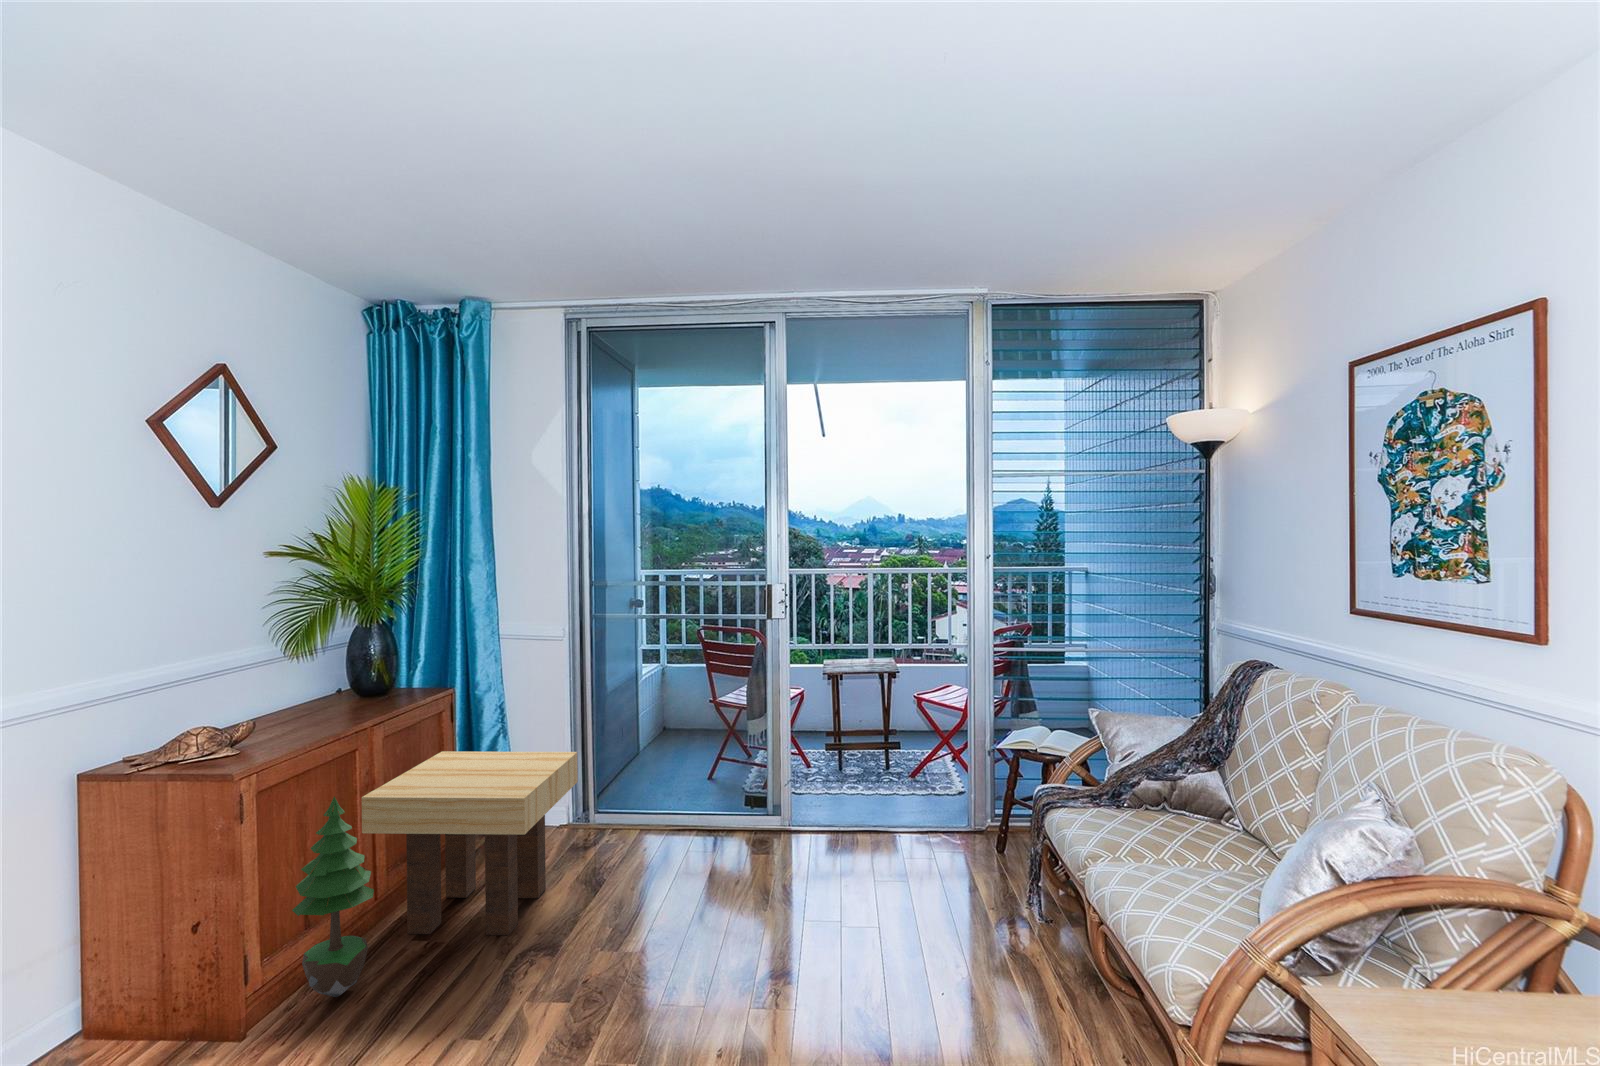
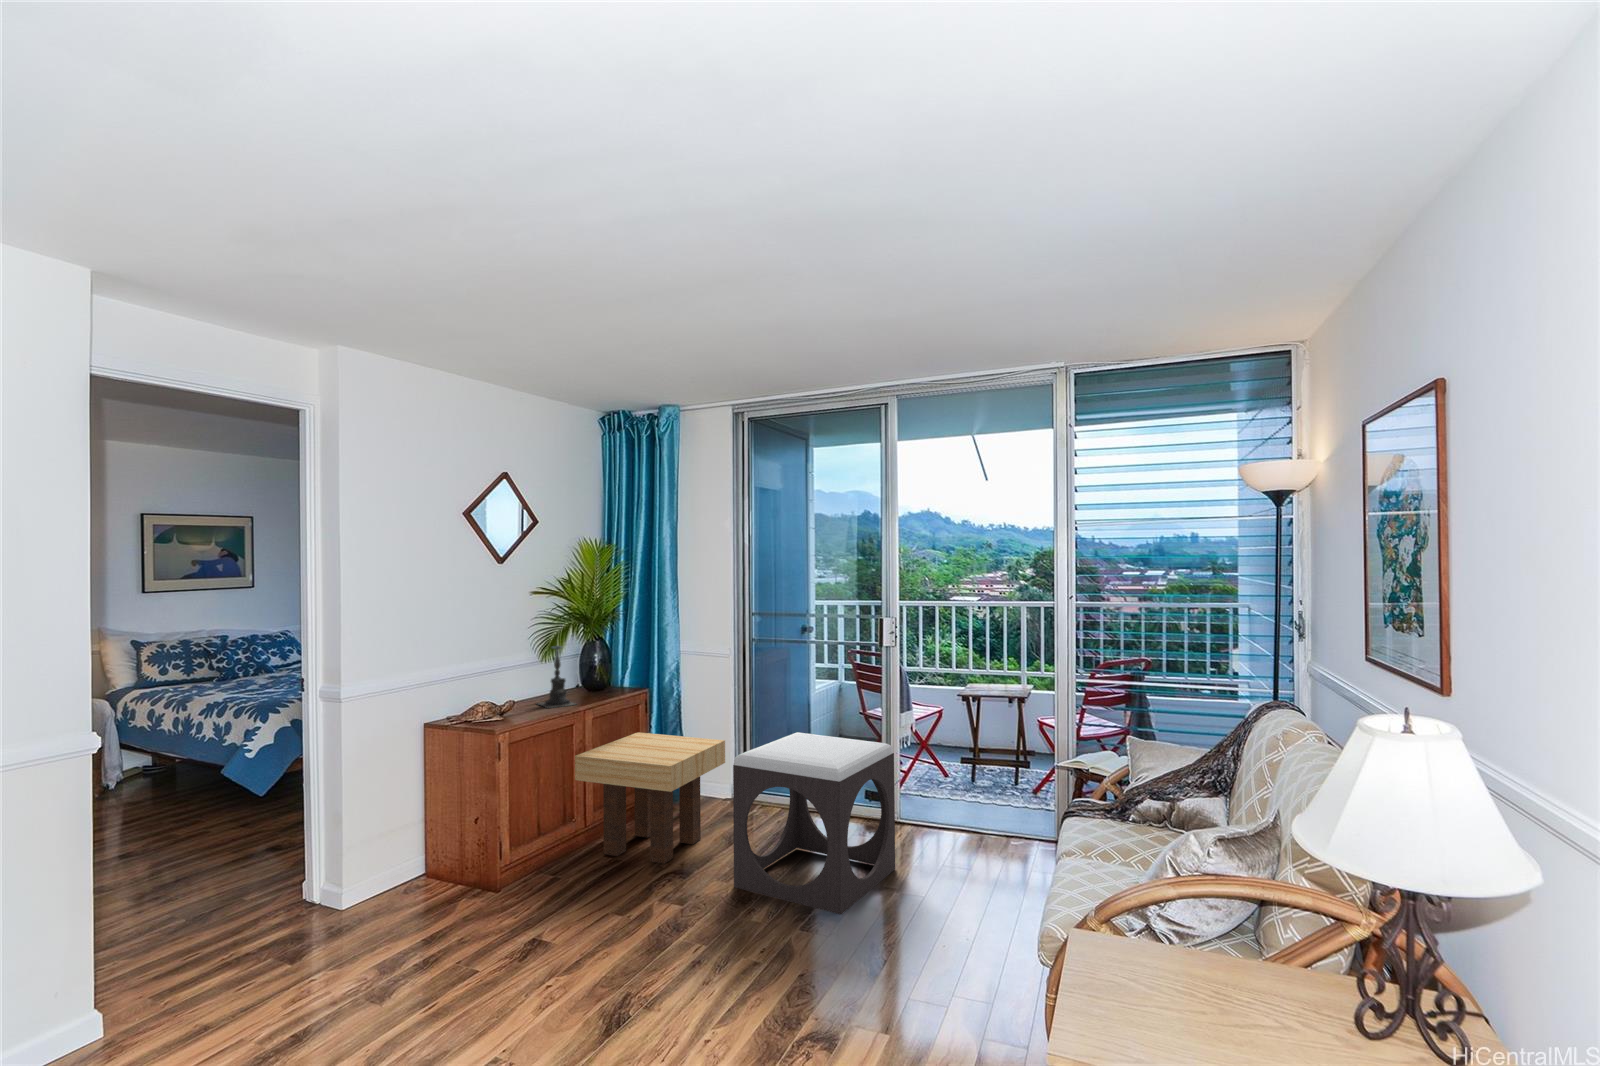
candle holder: none [284,622,358,730] -> present [538,645,576,708]
footstool: none [625,734,820,973] -> present [733,732,895,914]
potted tree: present [292,796,374,997] -> none [526,750,575,882]

